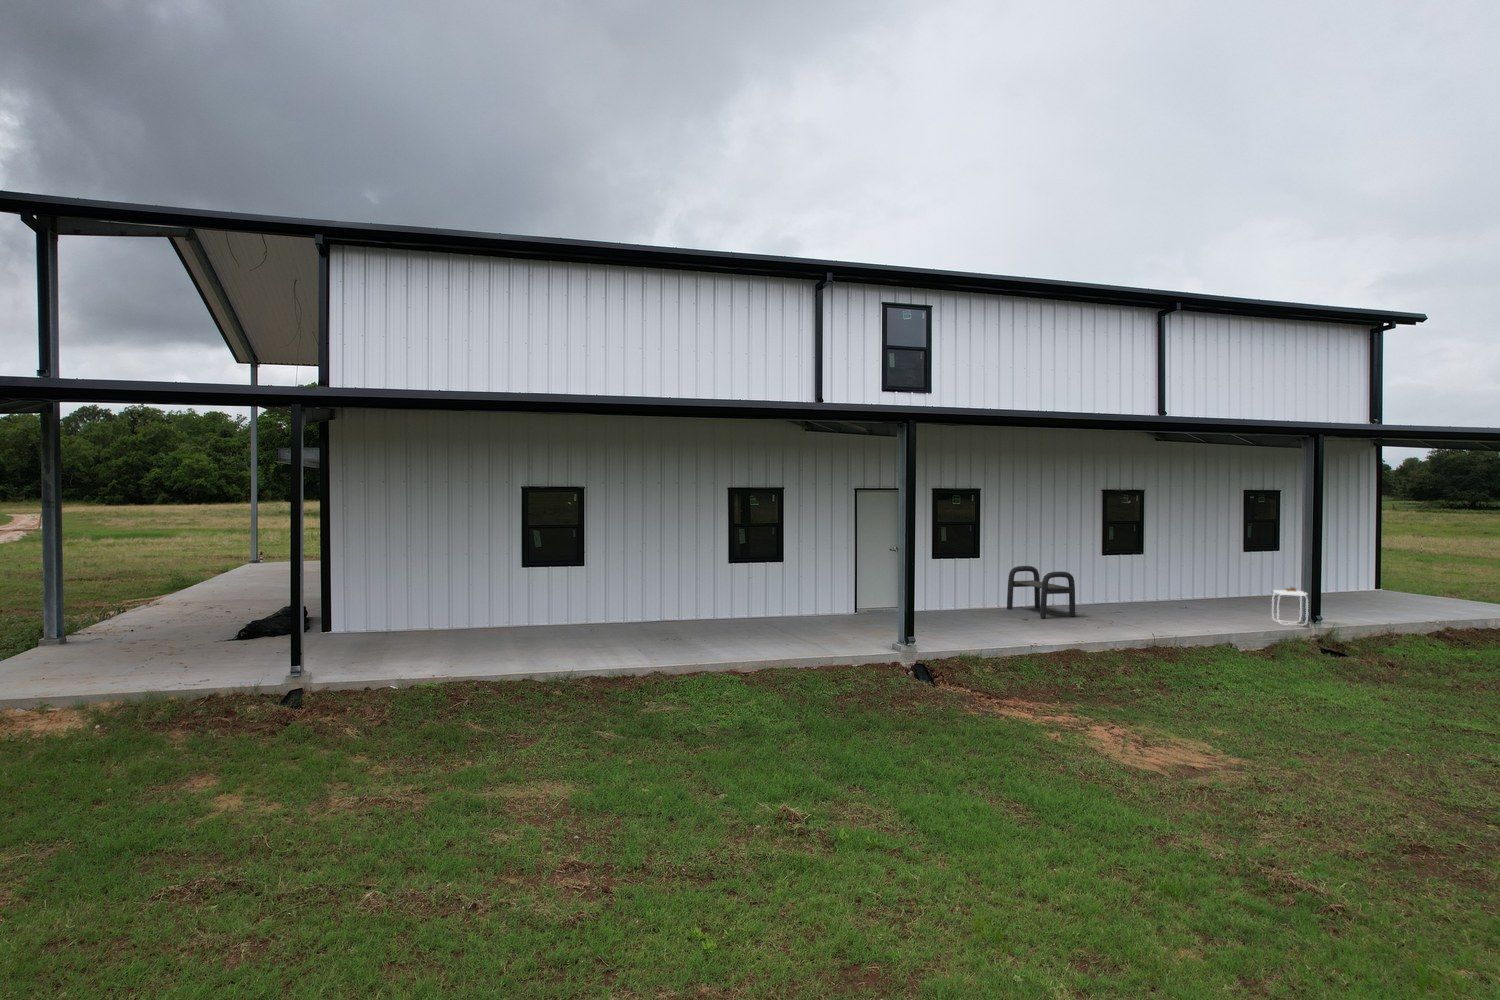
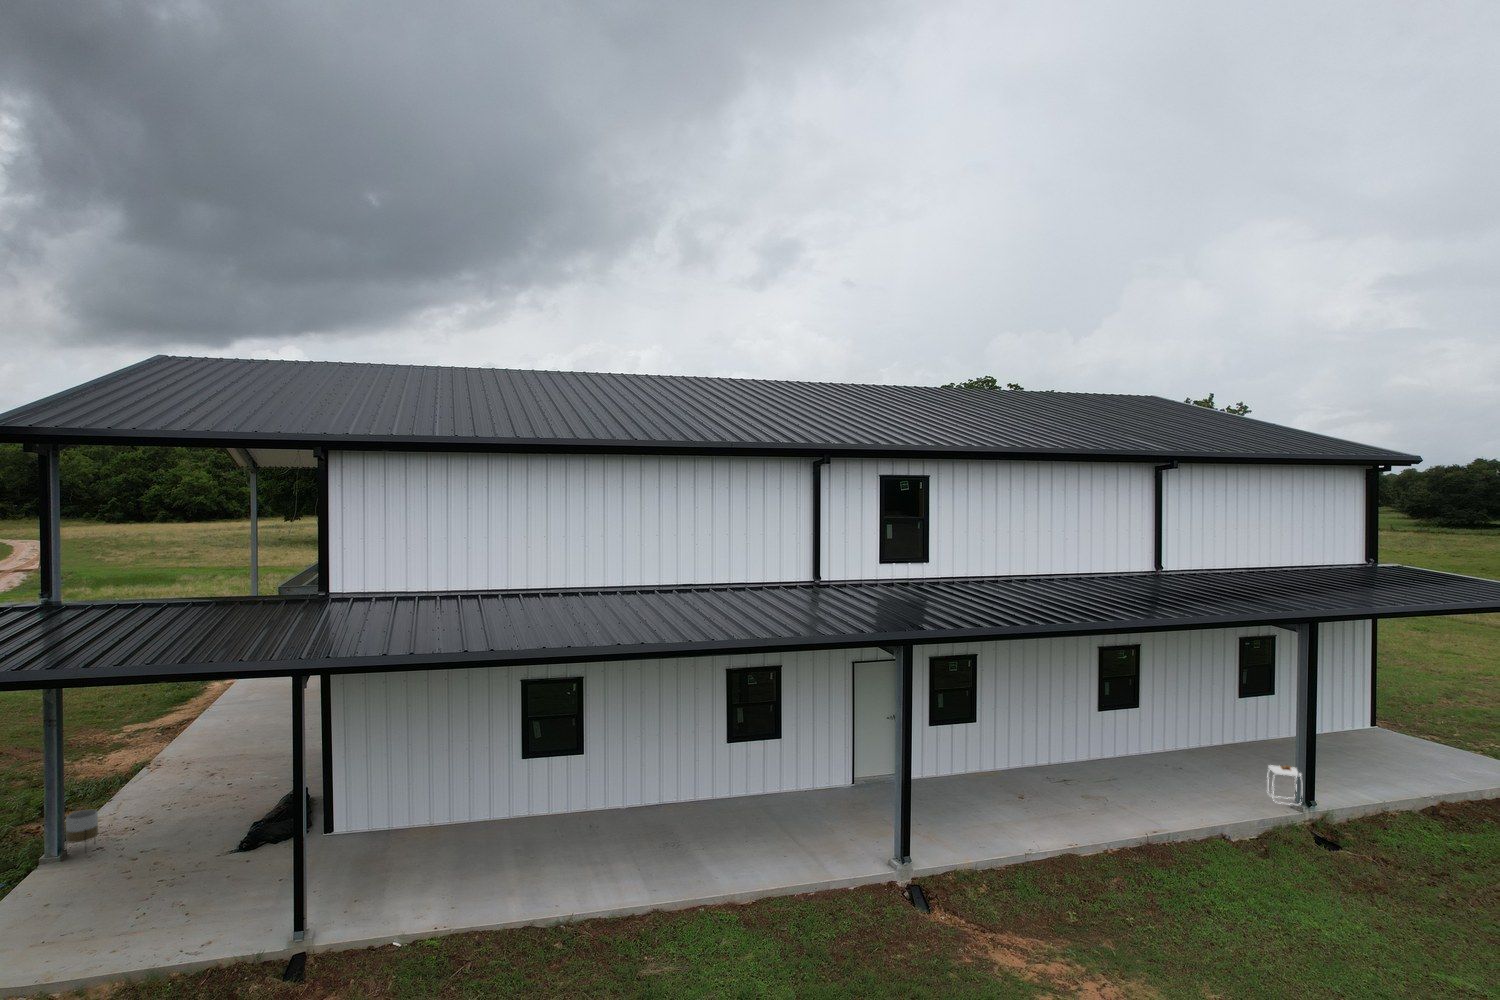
bench: present [1007,566,1075,618] -> none [1004,728,1072,792]
planter: none [65,604,98,643] -> present [66,810,98,842]

